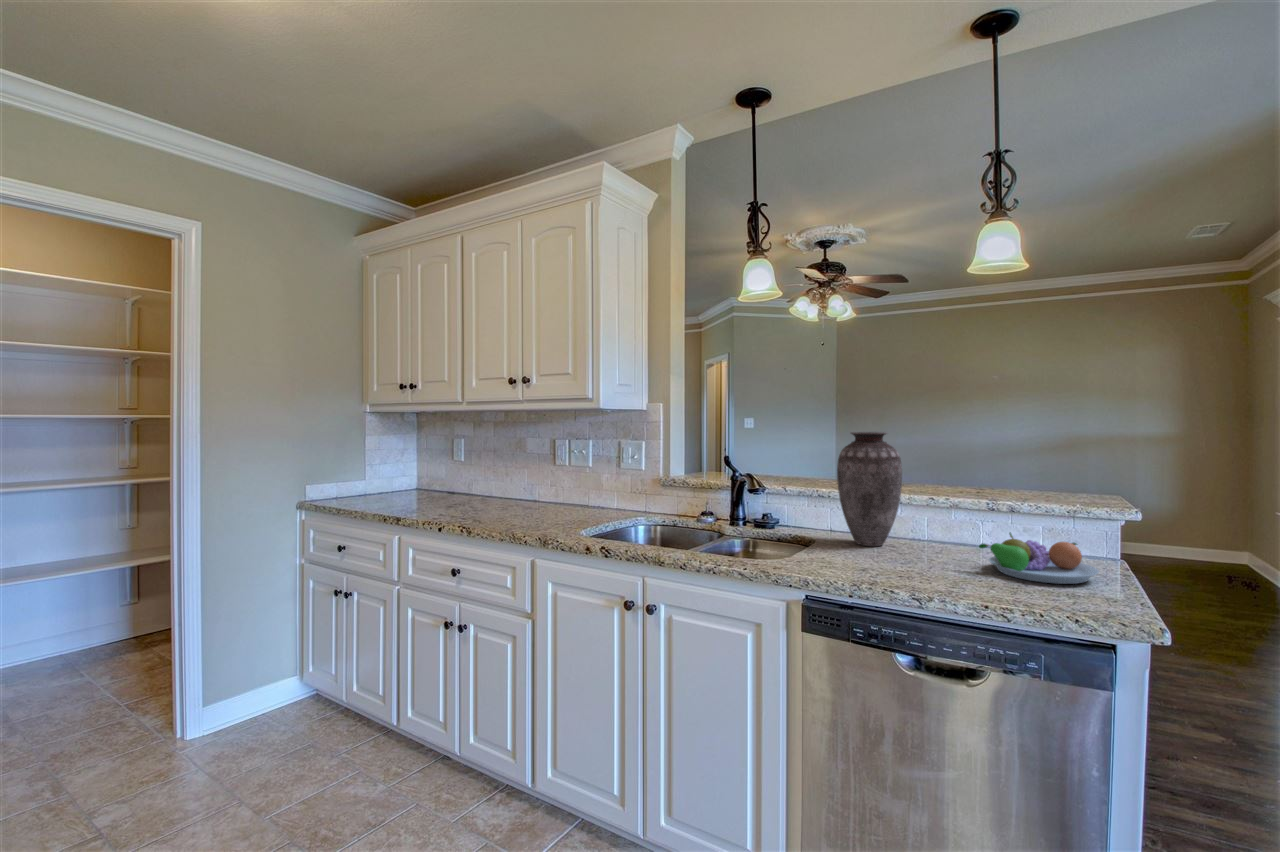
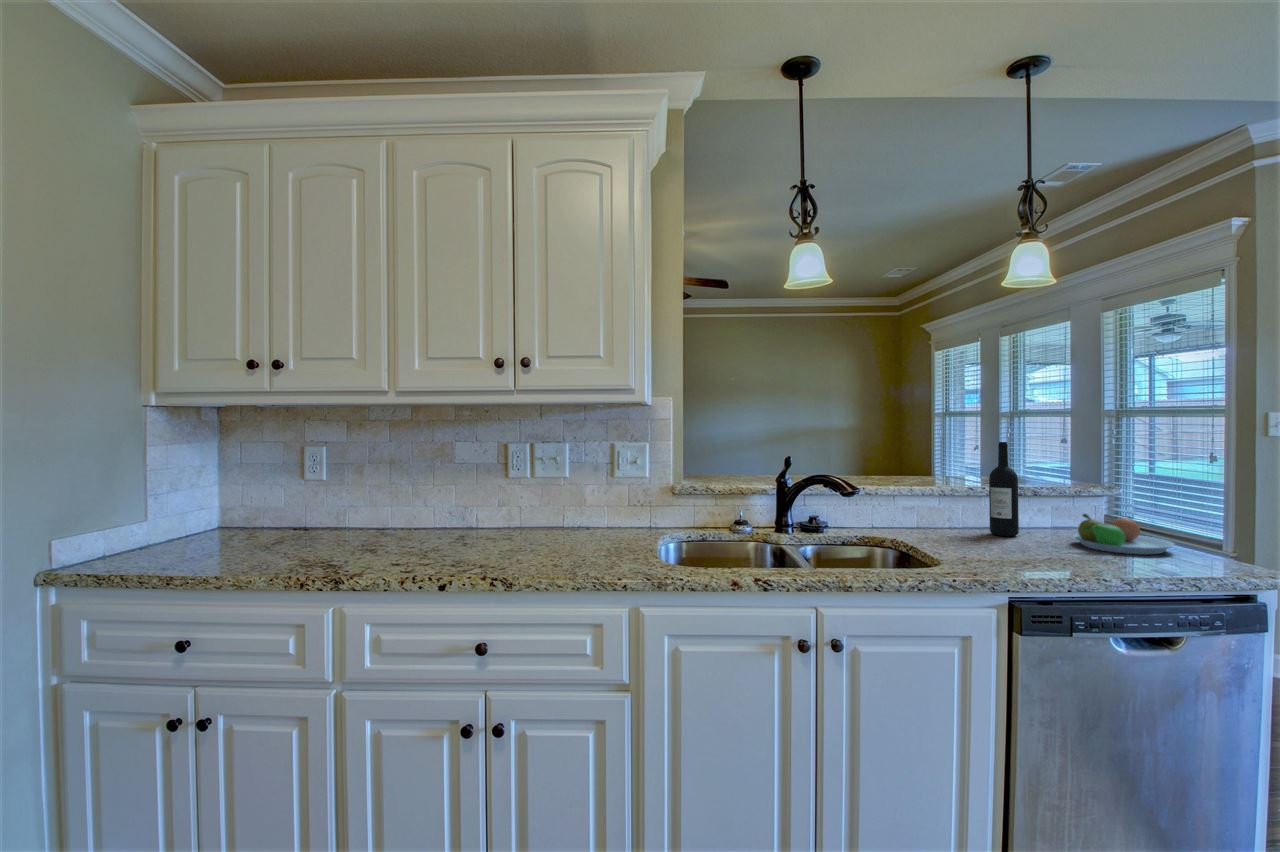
vase: present [837,432,902,546] -> none [909,426,978,540]
wine bottle: none [936,450,966,551] -> present [989,442,1019,536]

